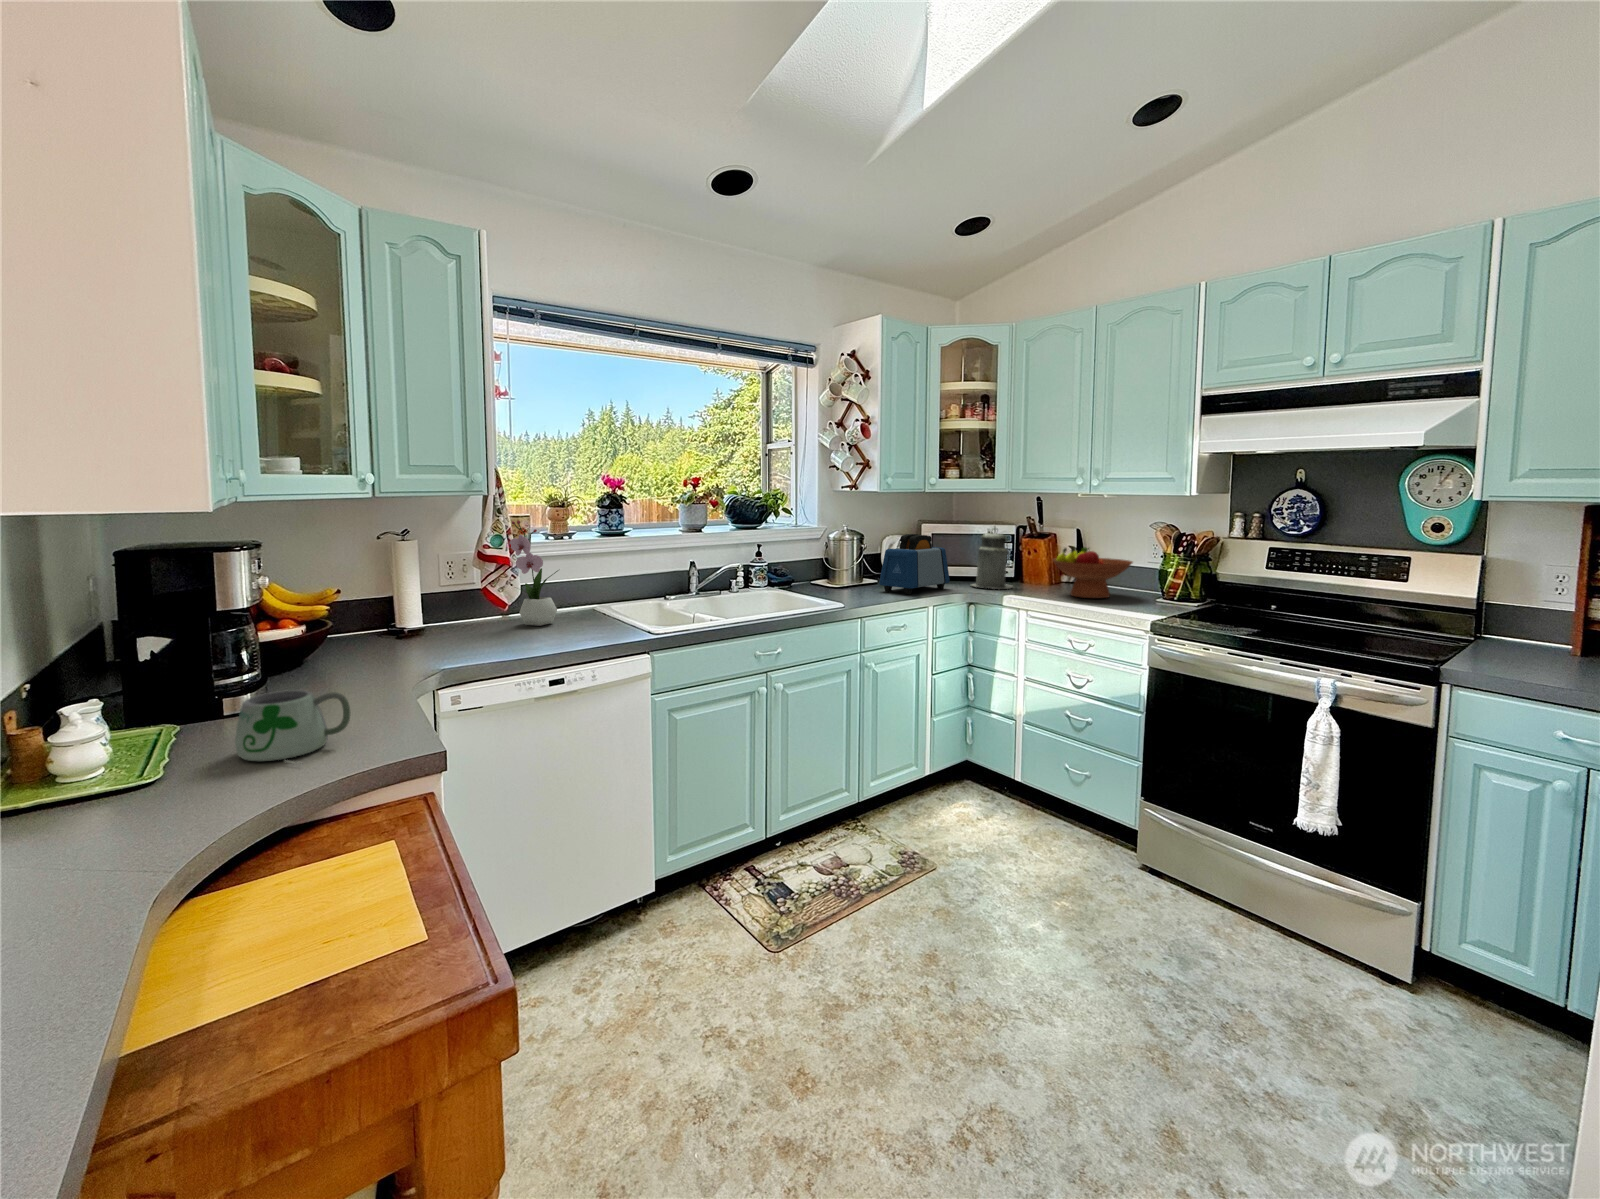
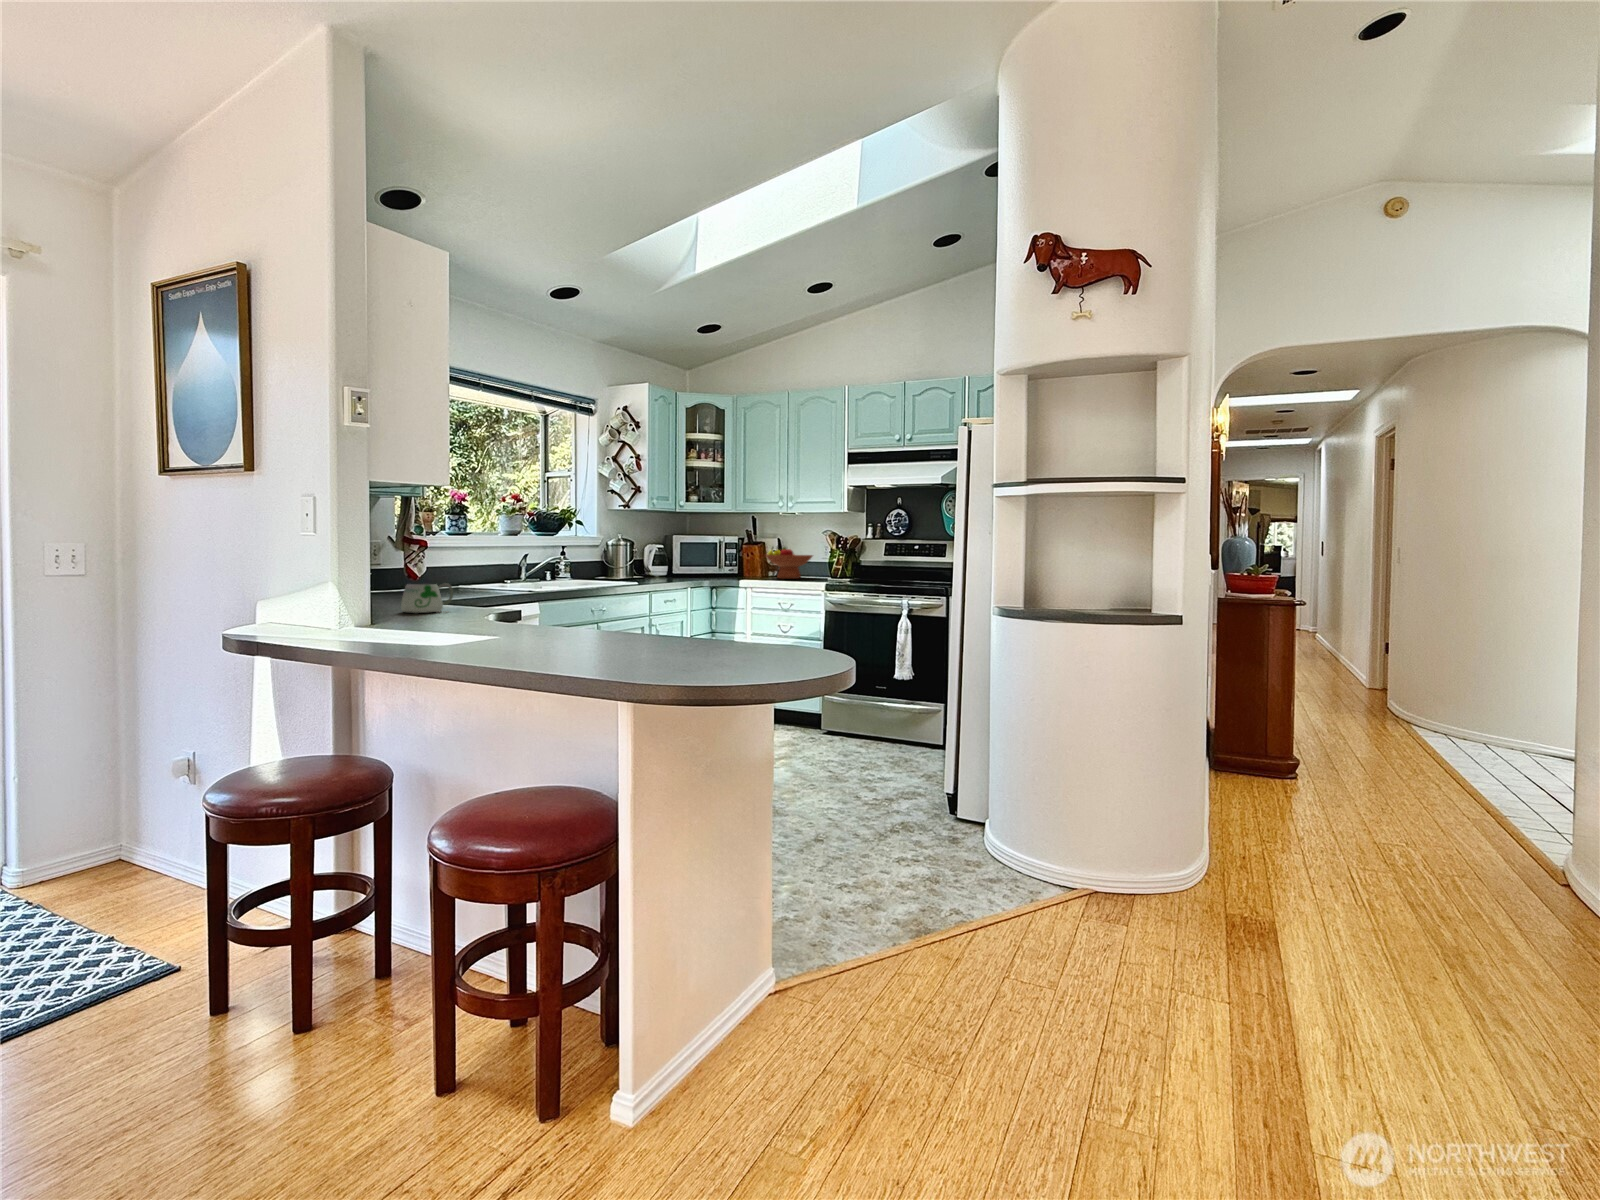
flower arrangement: present [510,520,557,626] -> none [420,517,450,590]
canister: present [972,529,1012,589] -> none [710,536,739,577]
toaster: present [879,534,950,594] -> none [651,539,698,579]

